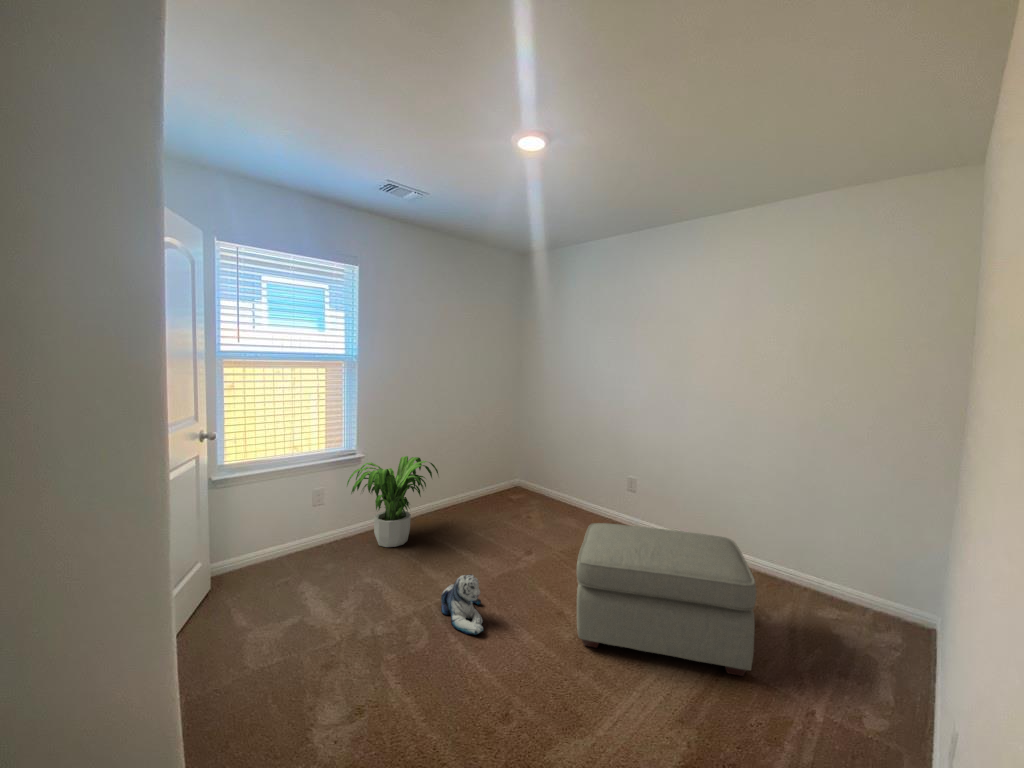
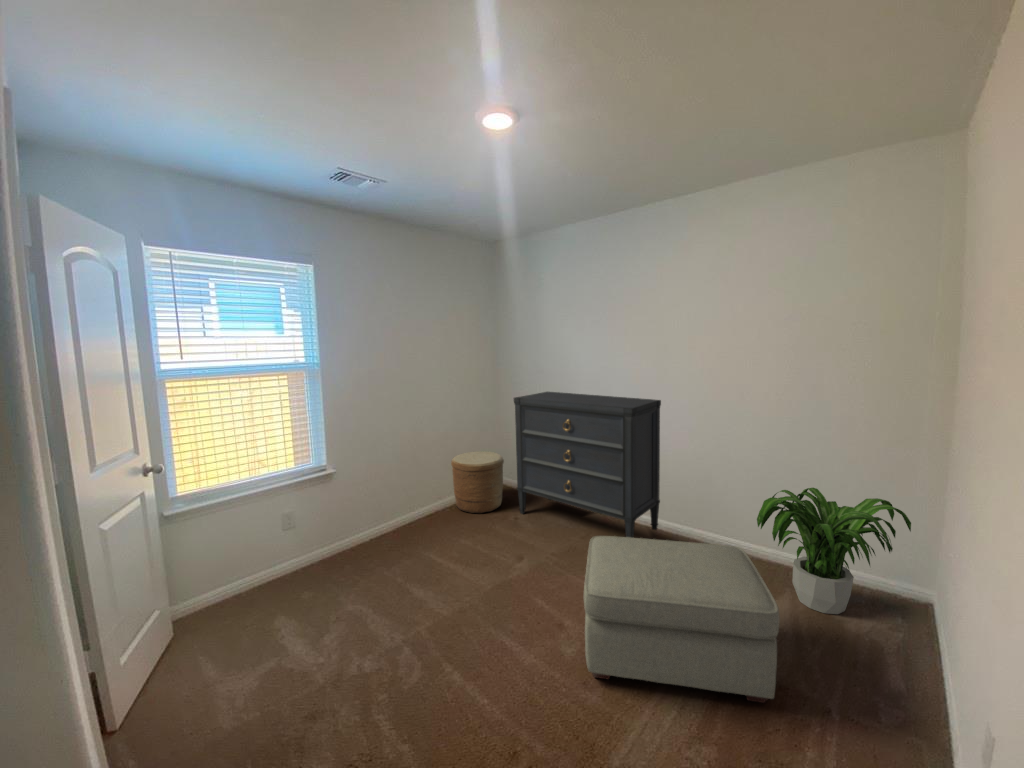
dresser: none [528,401,668,550] -> present [514,392,661,538]
potted plant: present [347,456,438,547] -> present [757,488,911,614]
woven basket: none [467,456,517,513] -> present [451,452,504,513]
plush toy: present [441,574,483,635] -> none [435,604,484,674]

